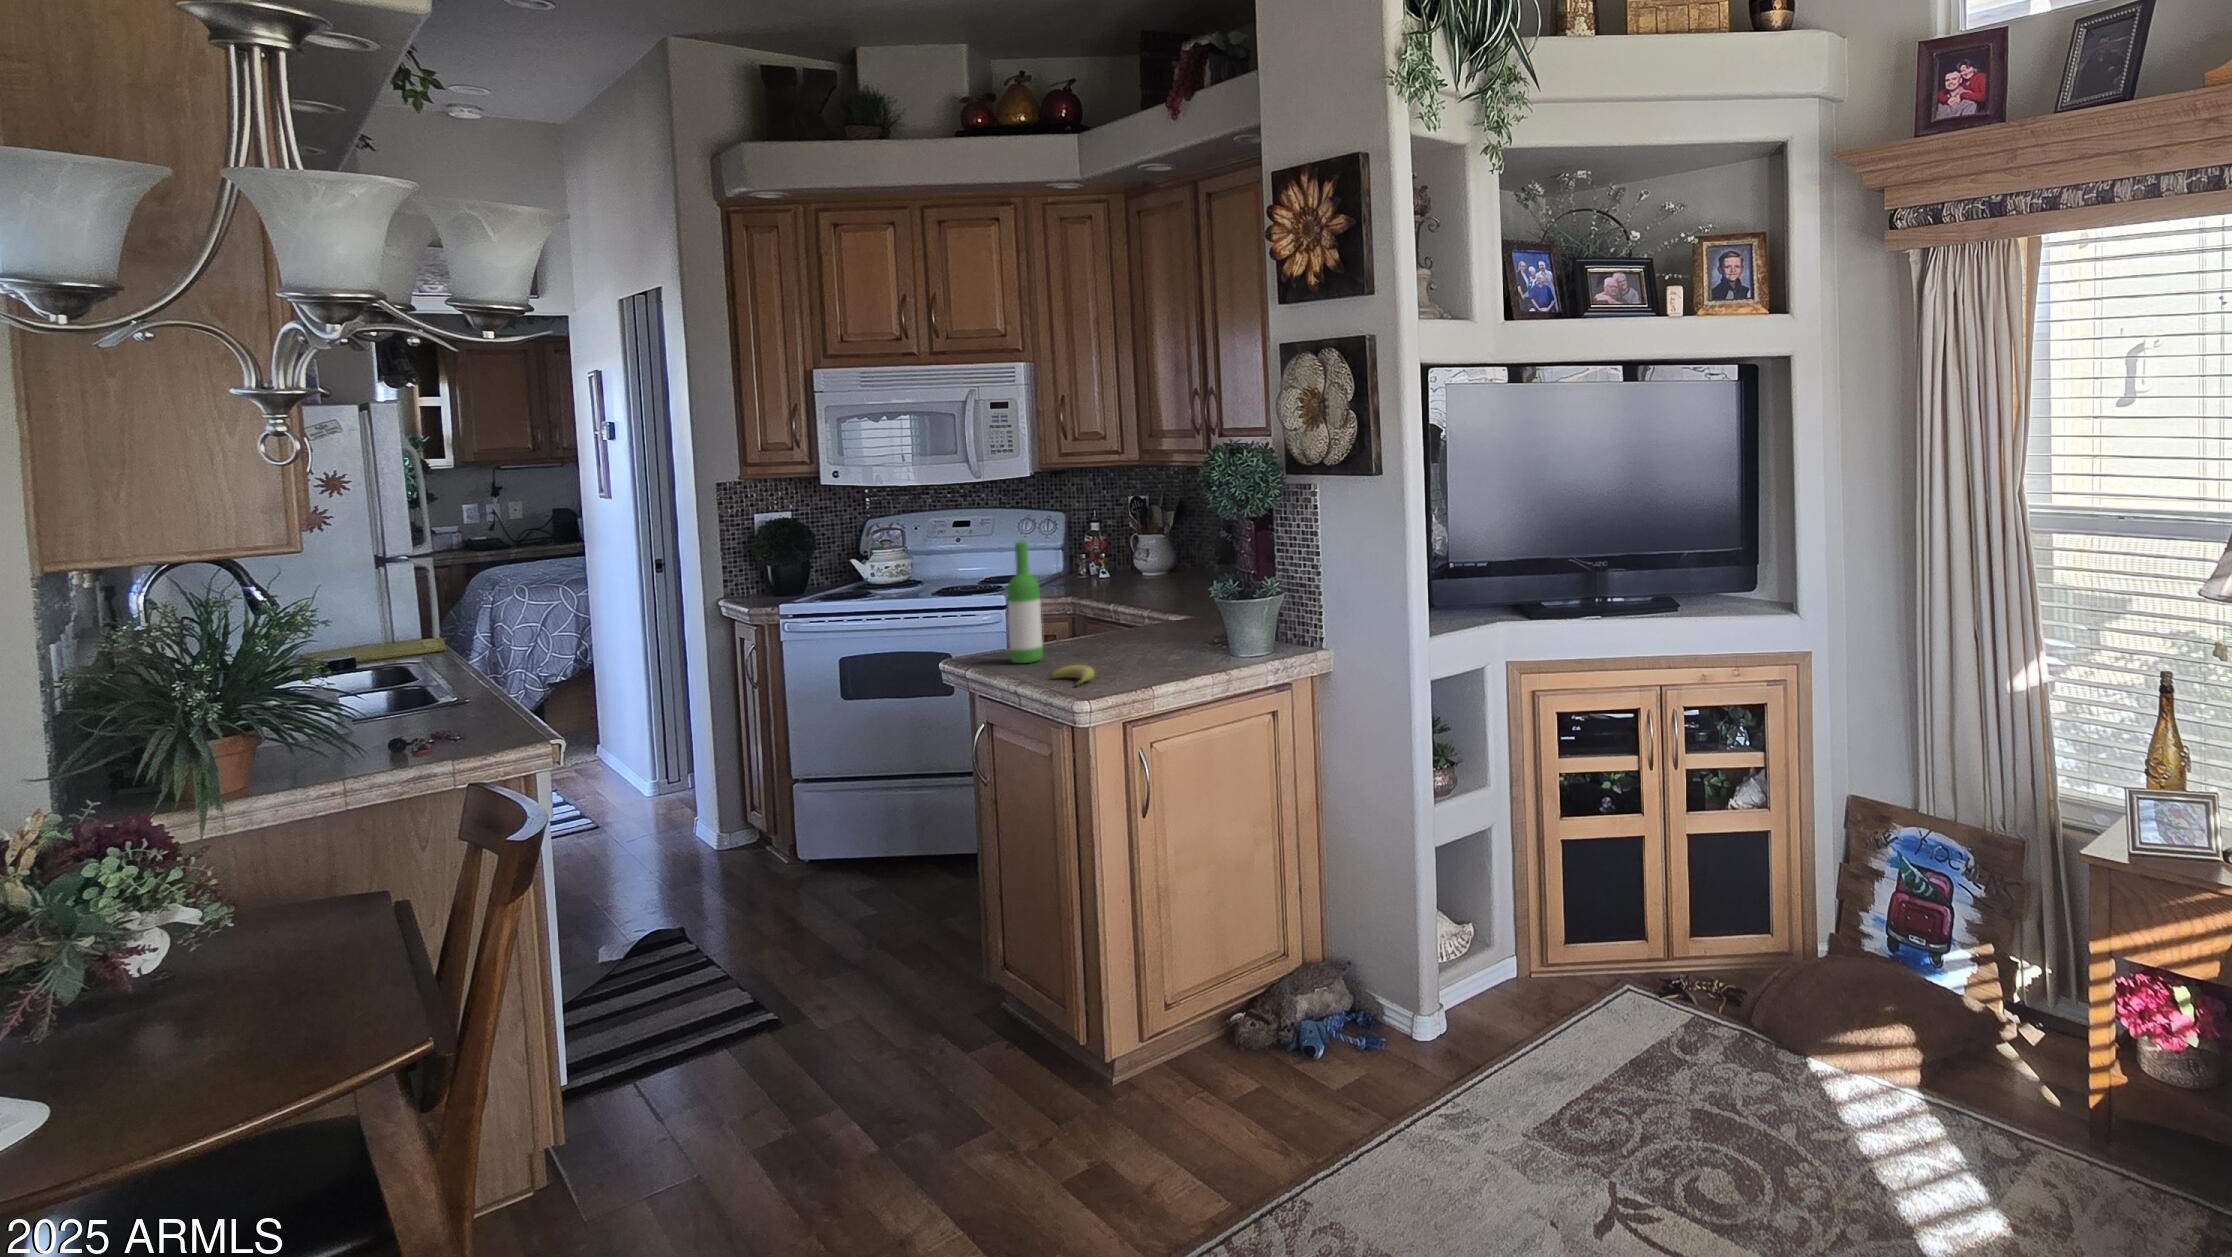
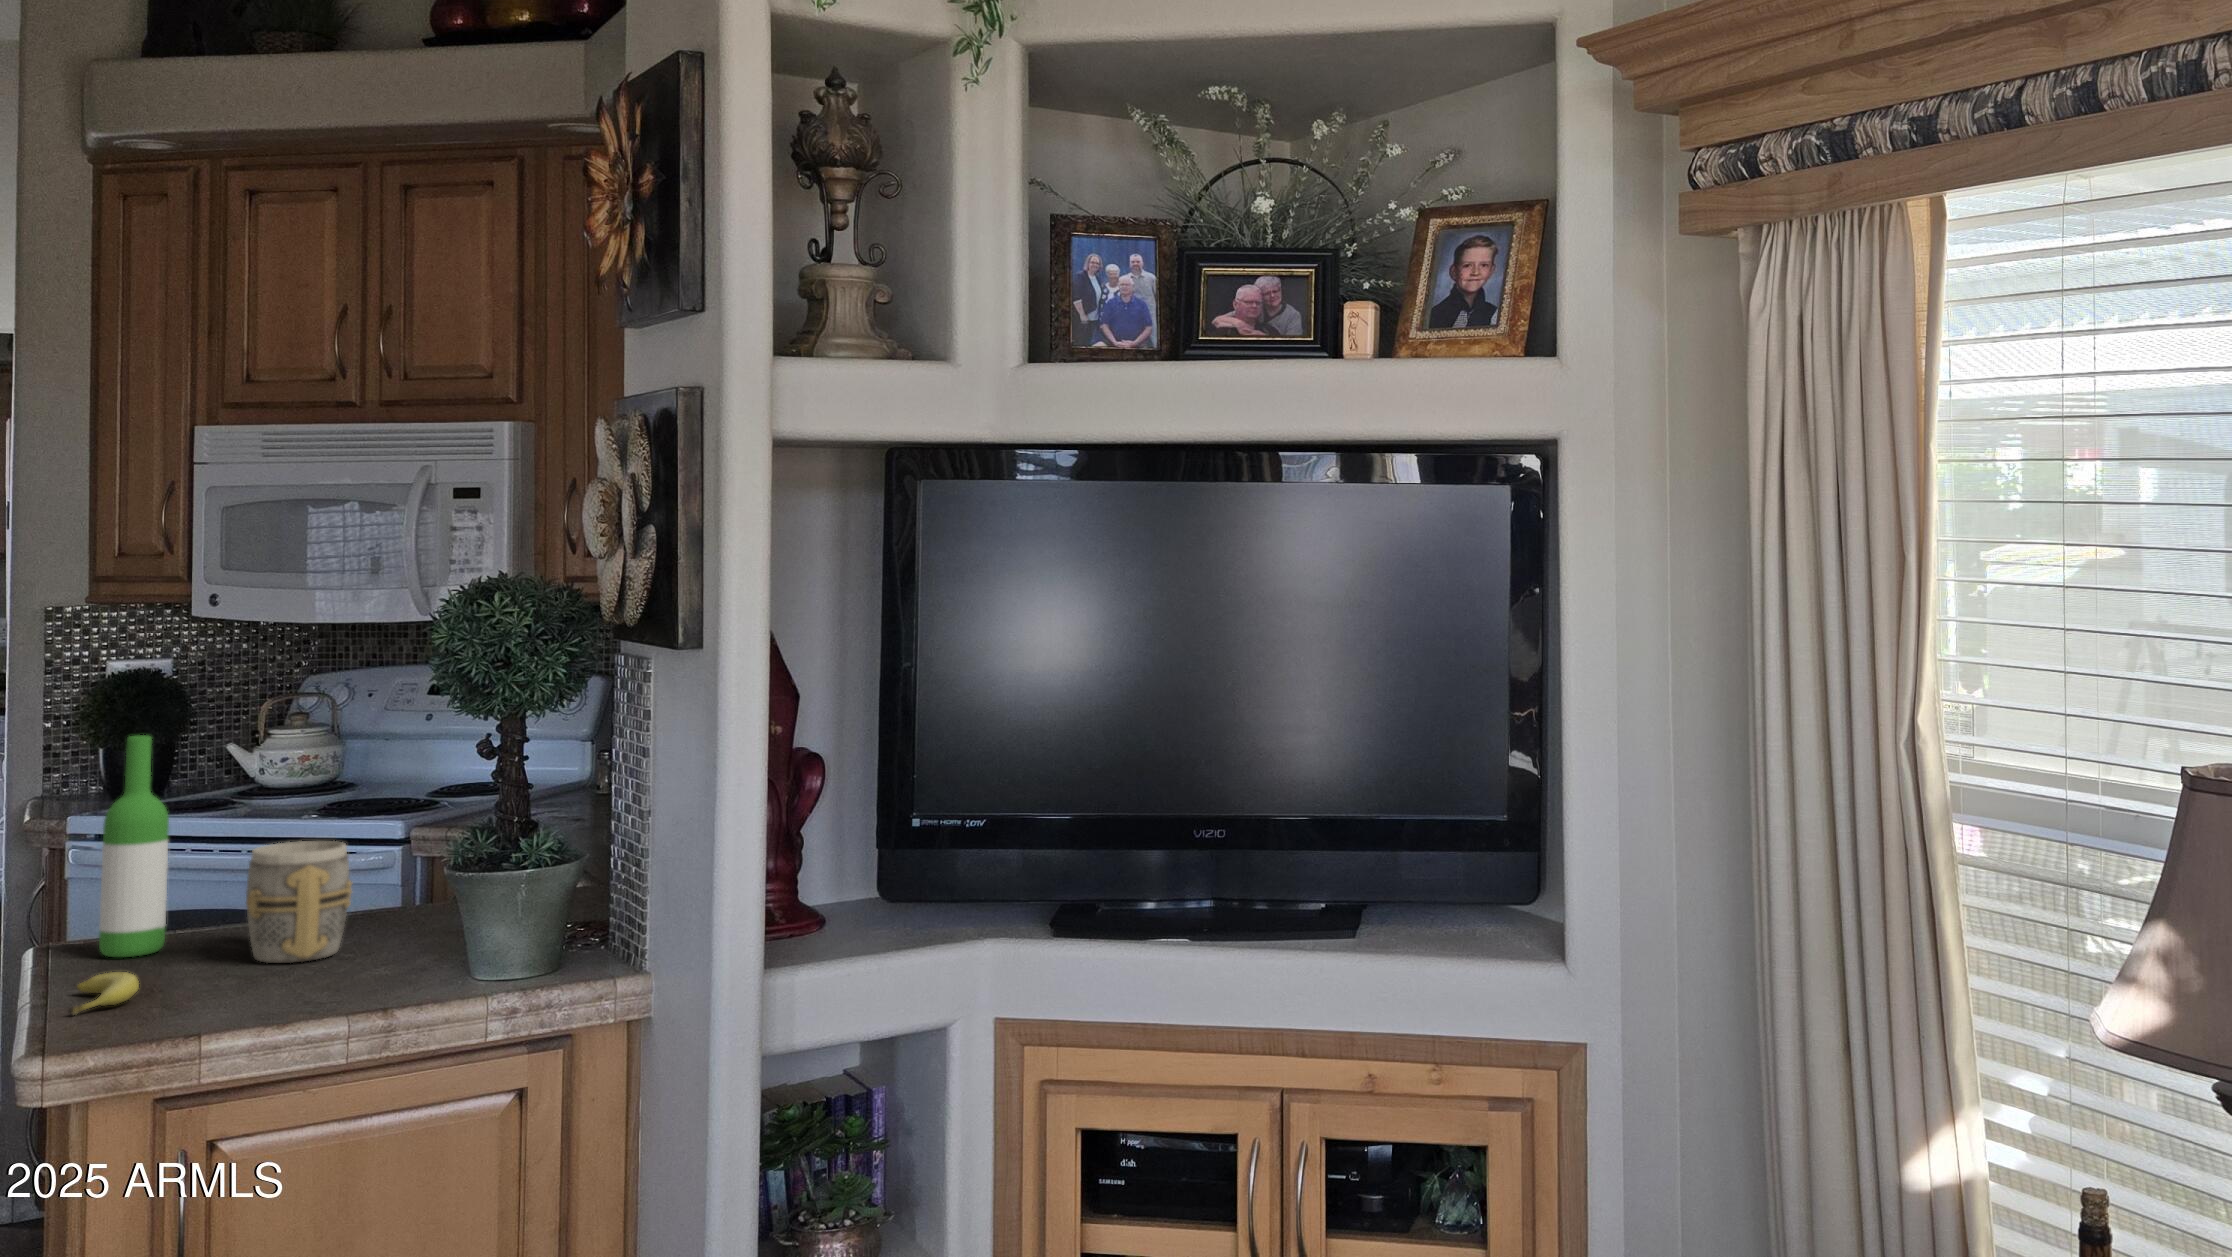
mug: none [1087,593,1147,659] -> present [246,841,352,963]

